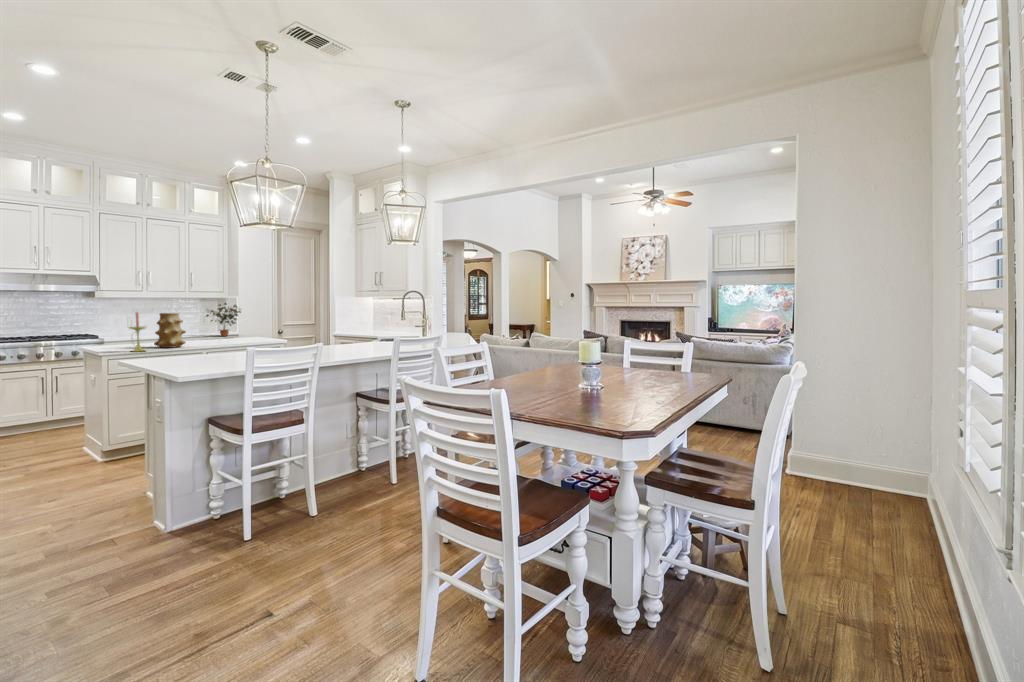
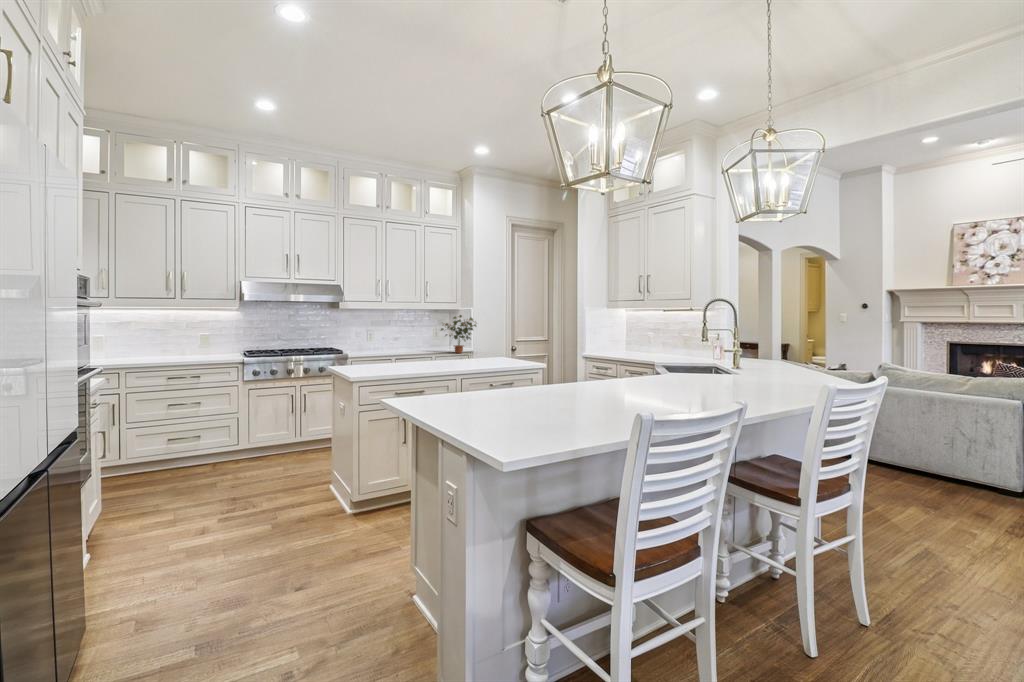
candle: present [129,313,145,352] -> none [372,327,391,376]
vase: present [154,313,186,348] -> none [396,328,429,370]

